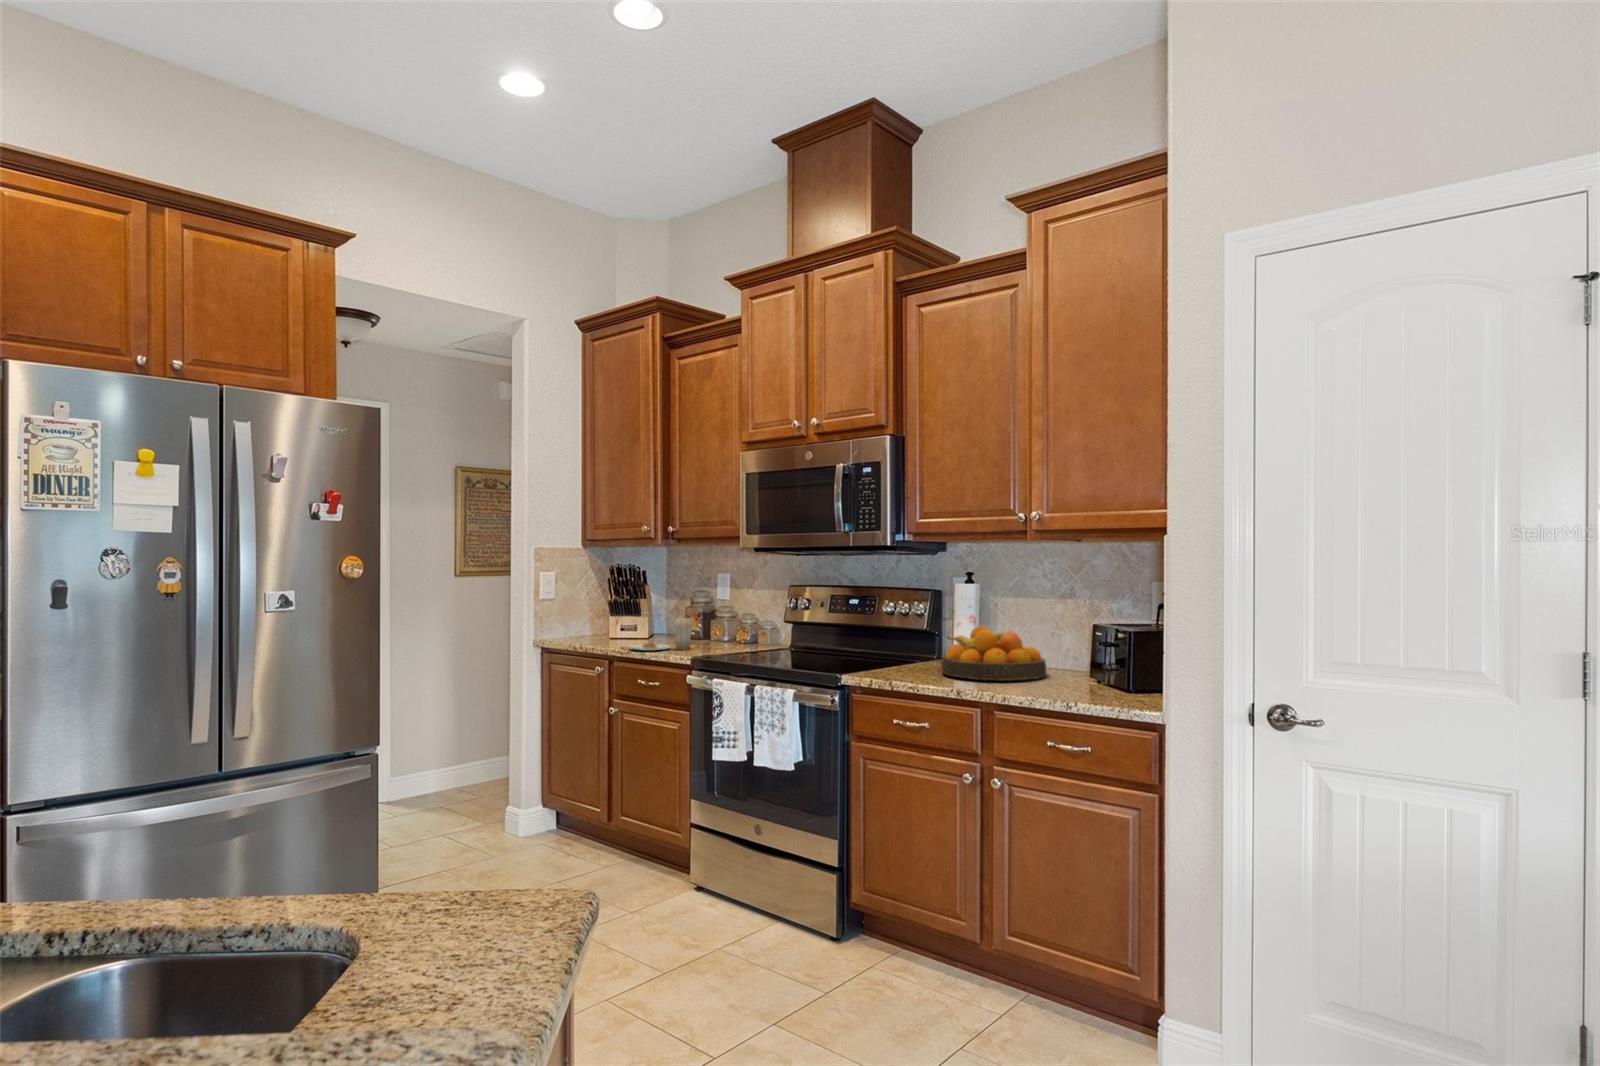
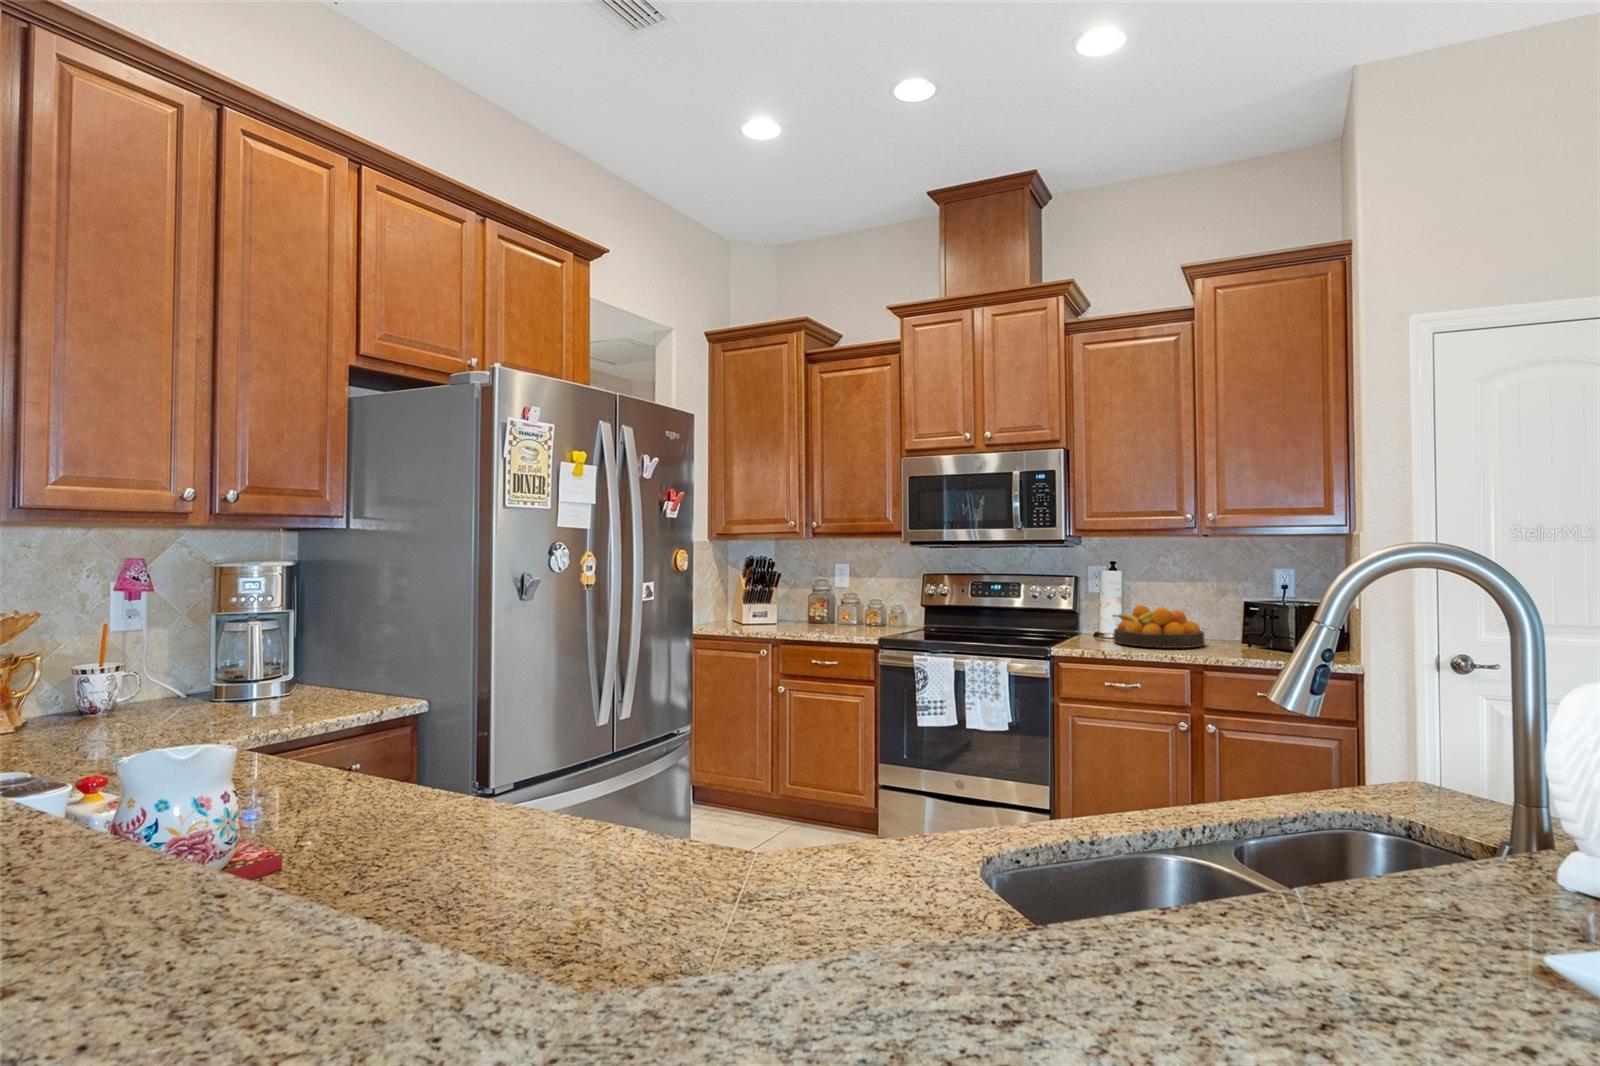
plate: present [630,618,693,651] -> none [791,604,848,634]

